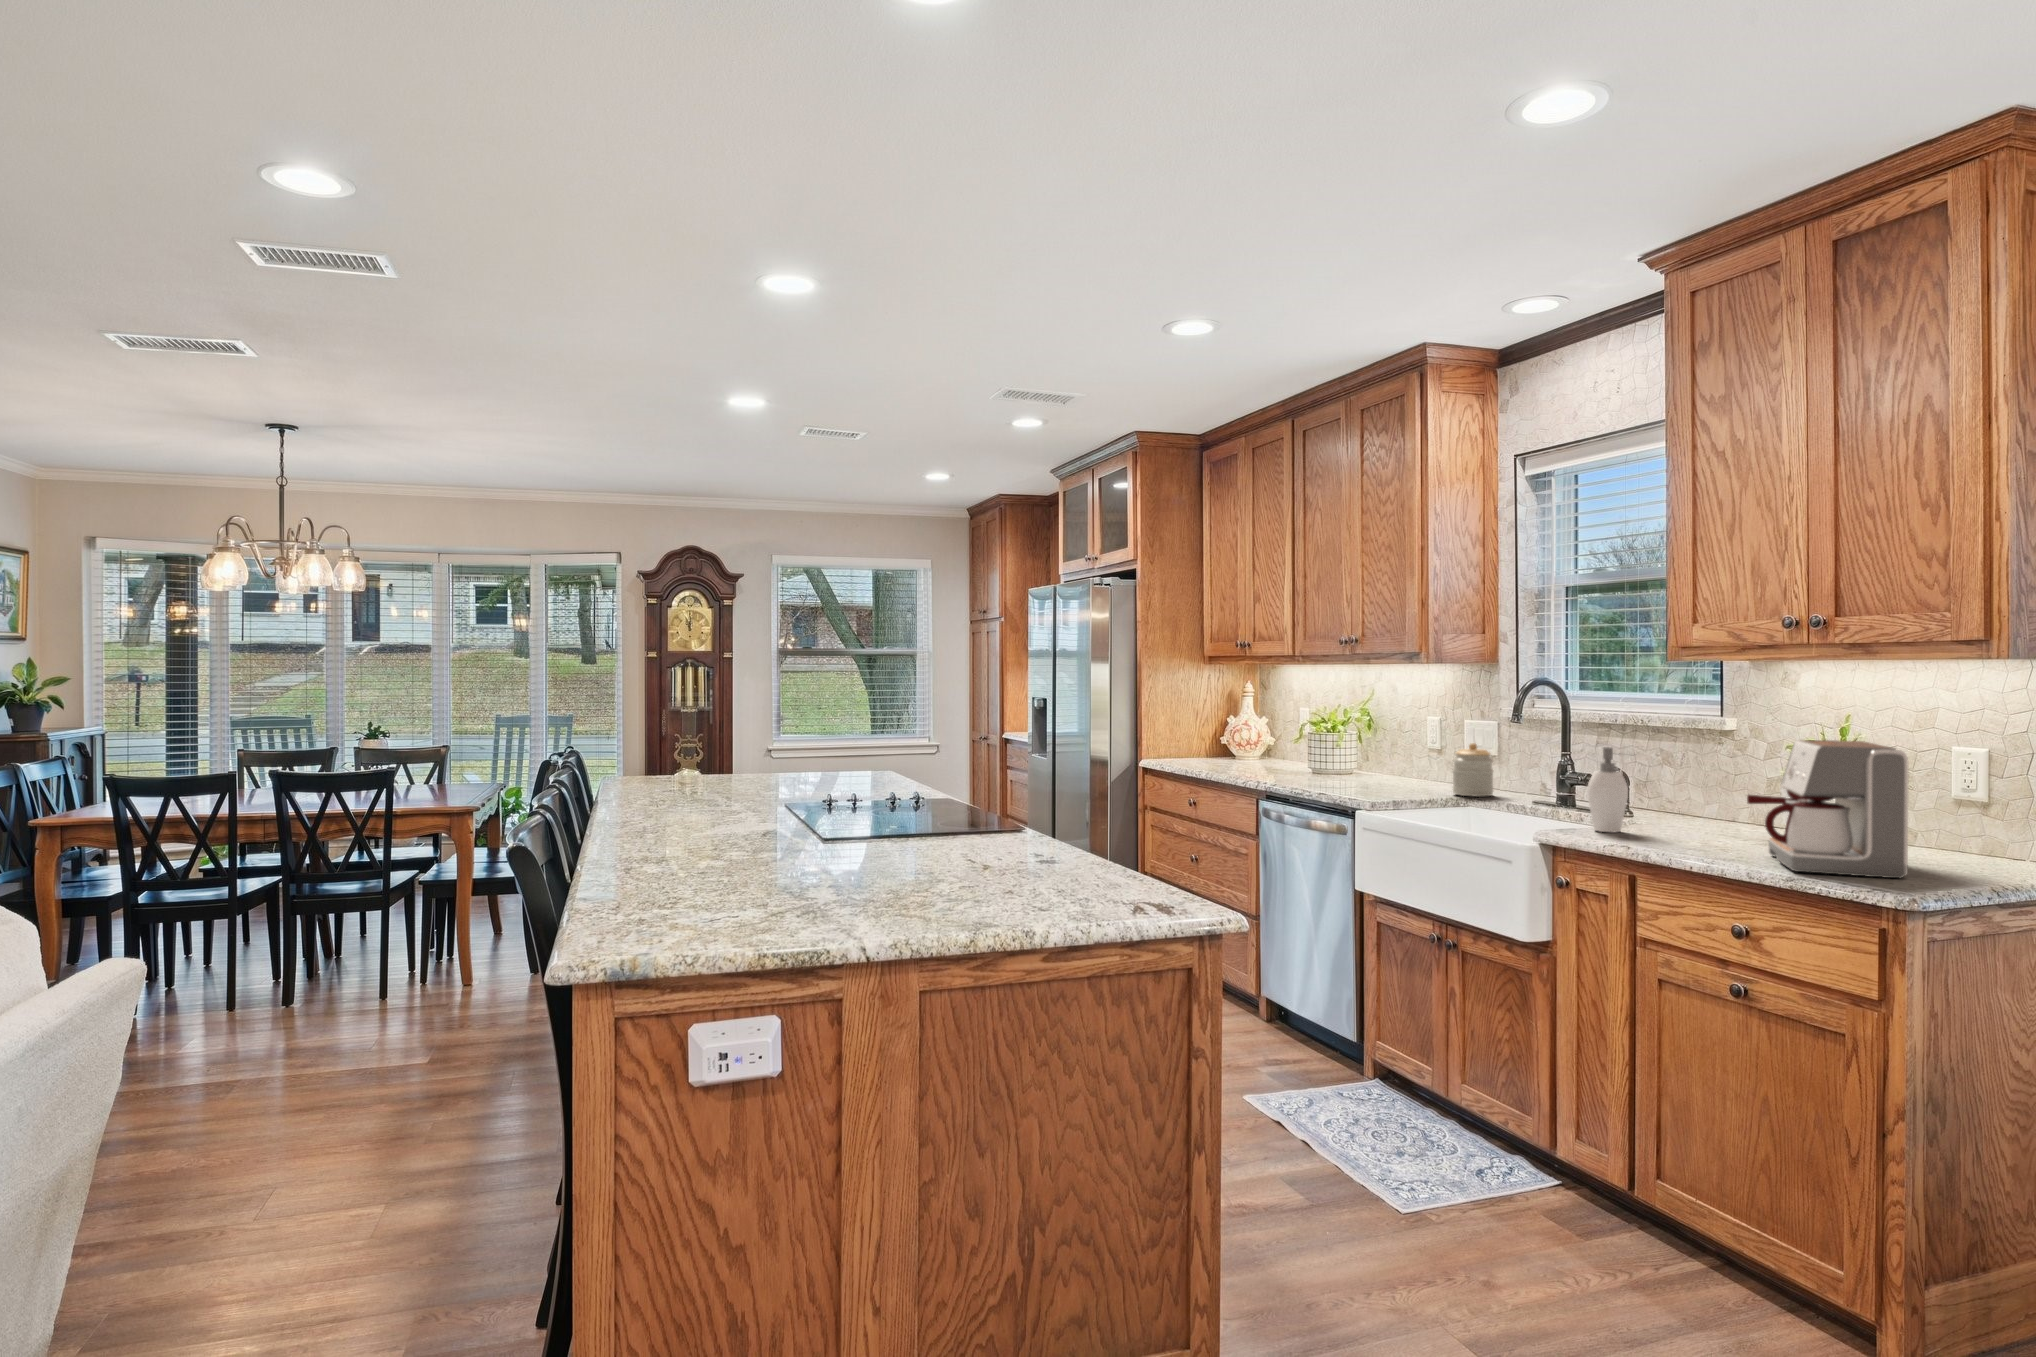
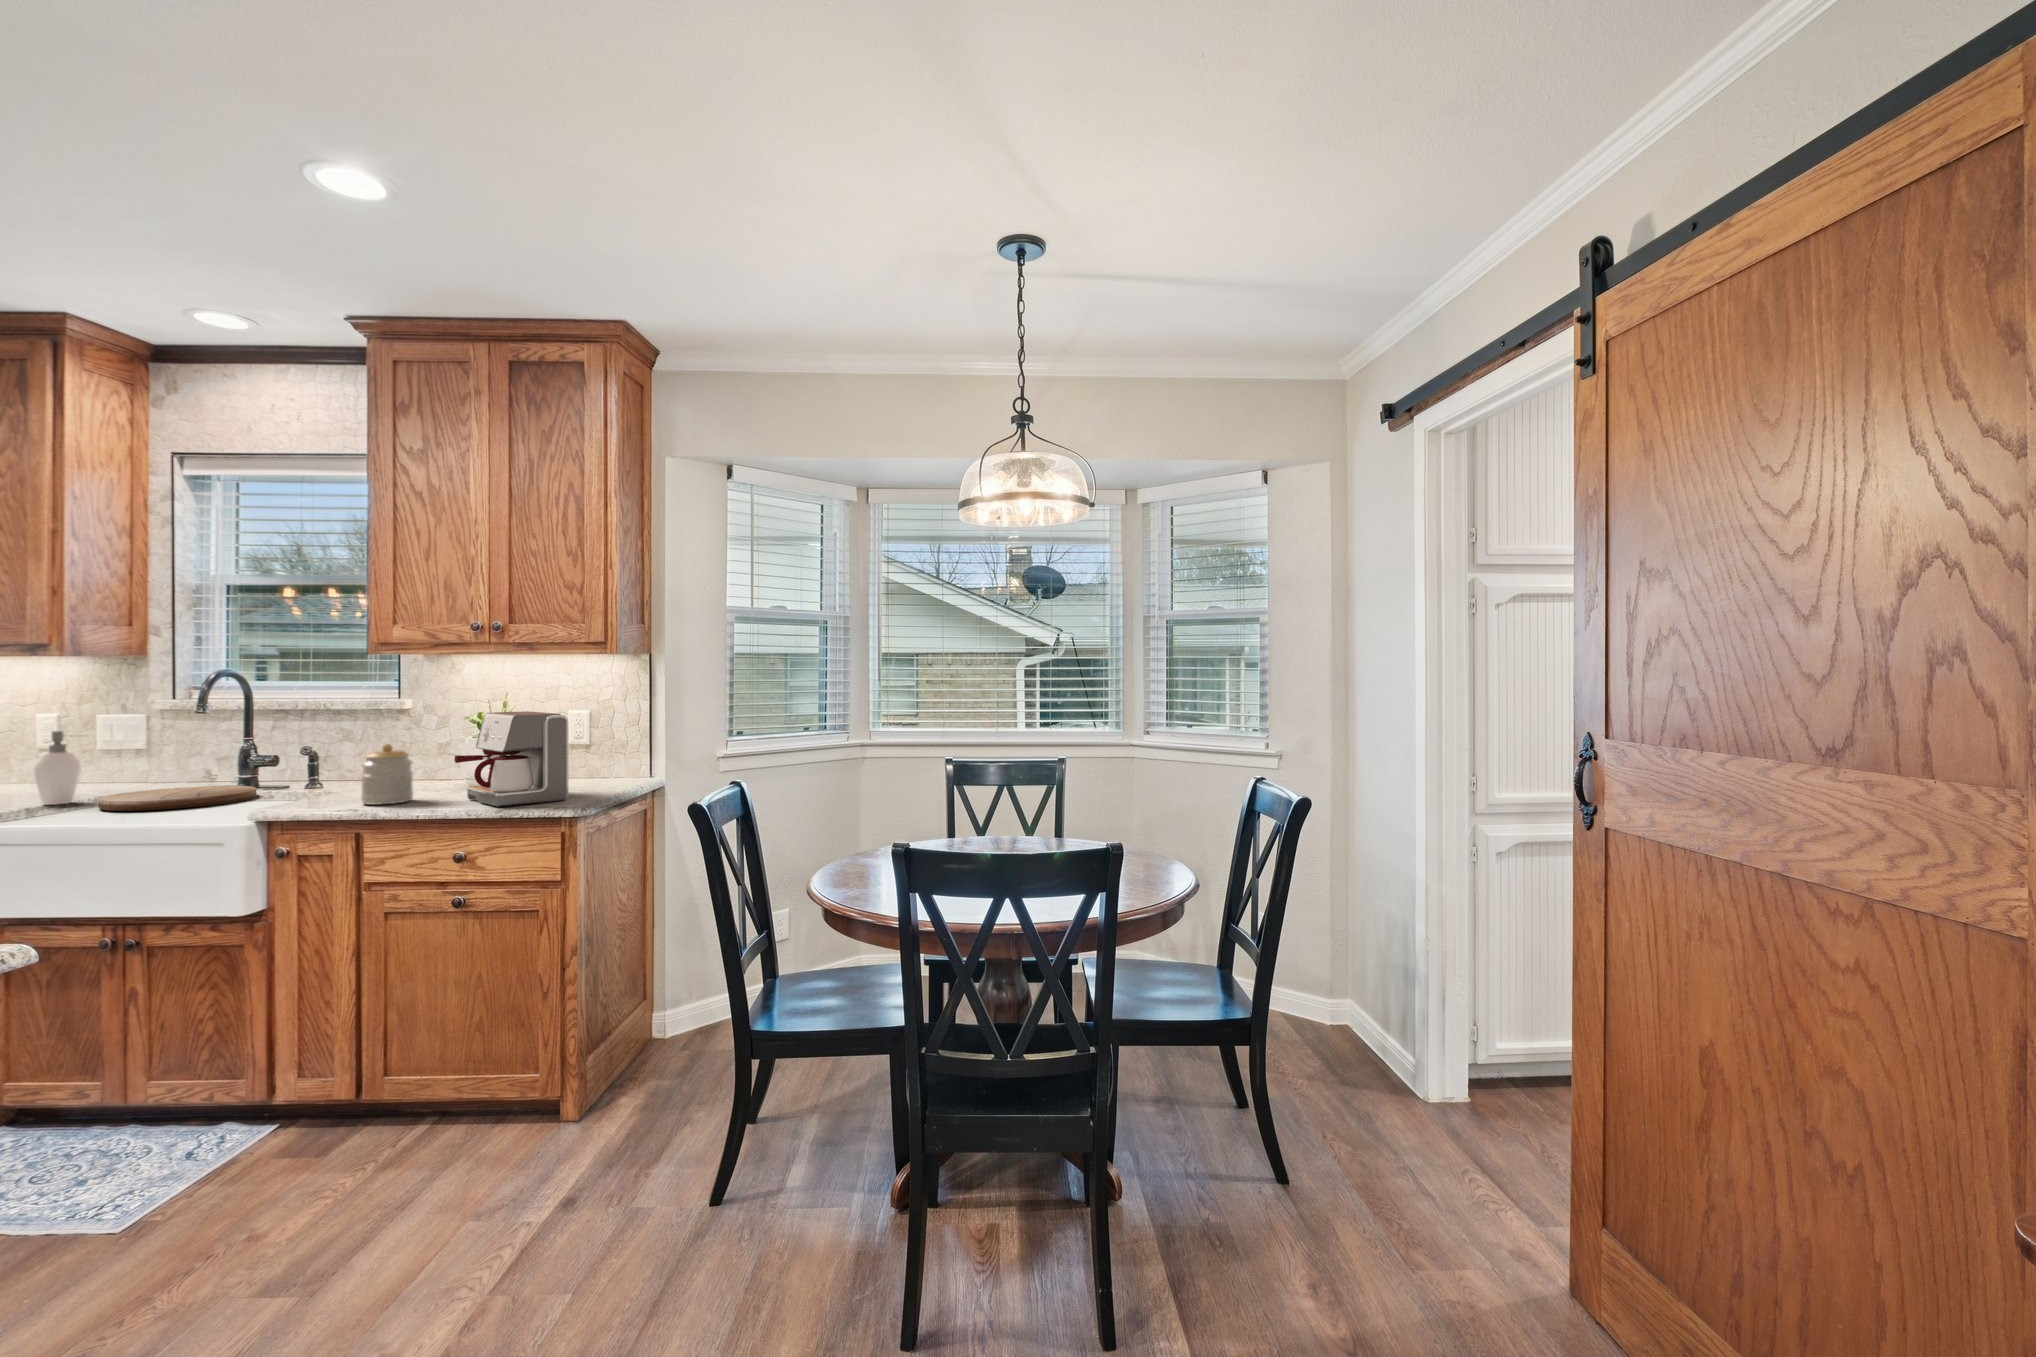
jar: present [1453,743,1493,797] -> present [361,744,413,804]
soap dispenser: present [1587,747,1628,832] -> present [34,731,80,805]
cutting board: none [1437,797,1564,820] -> present [98,786,256,811]

